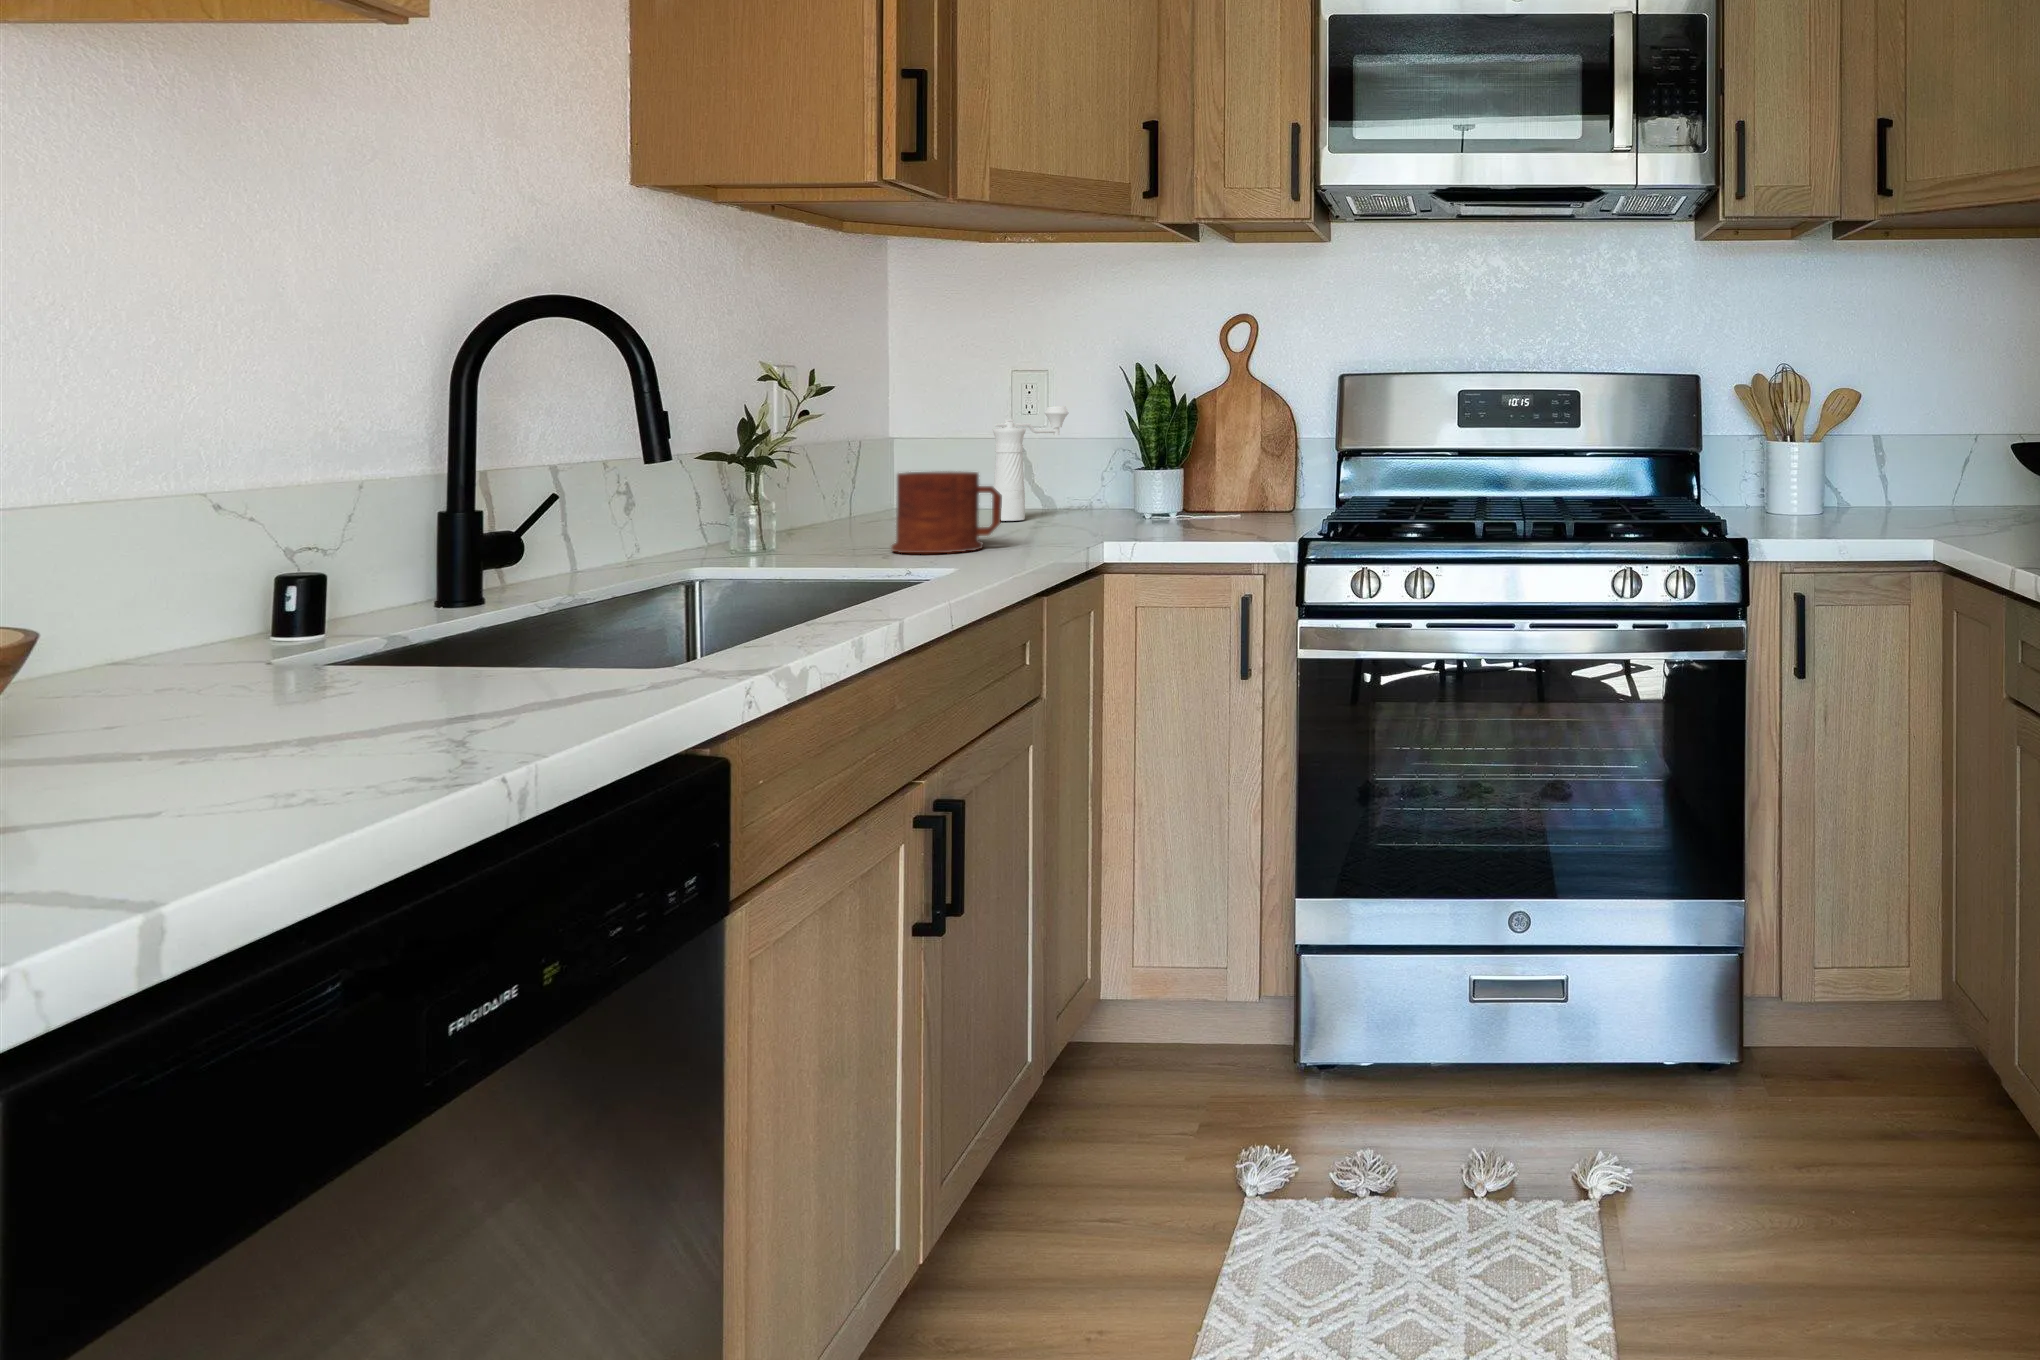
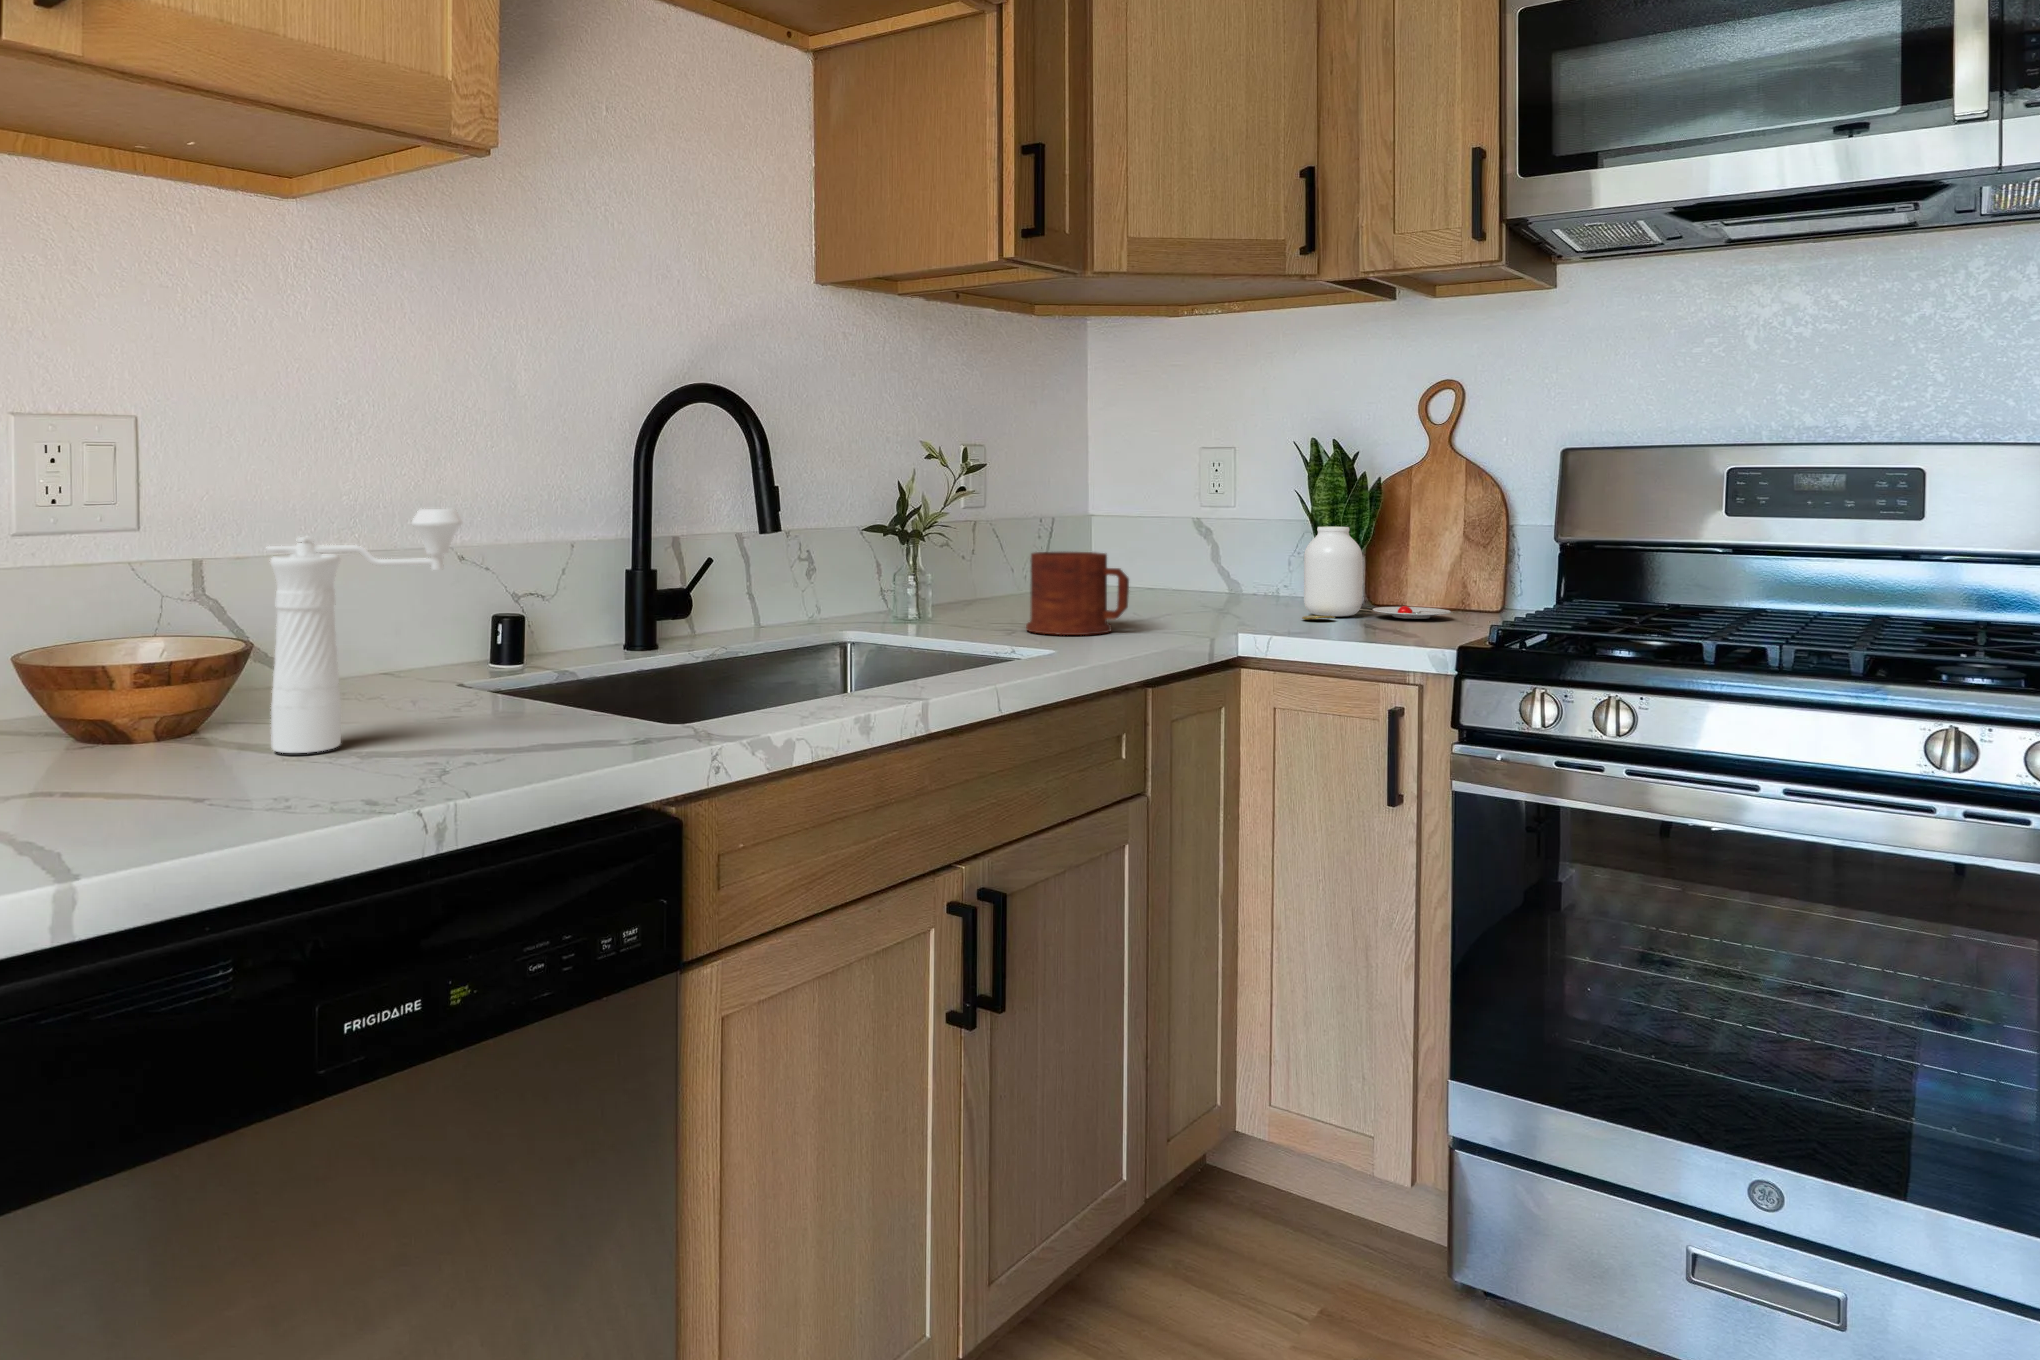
pepper mill: present [993,406,1068,521] -> present [267,509,462,753]
jar: none [1140,444,1273,528] -> present [1302,527,1451,619]

